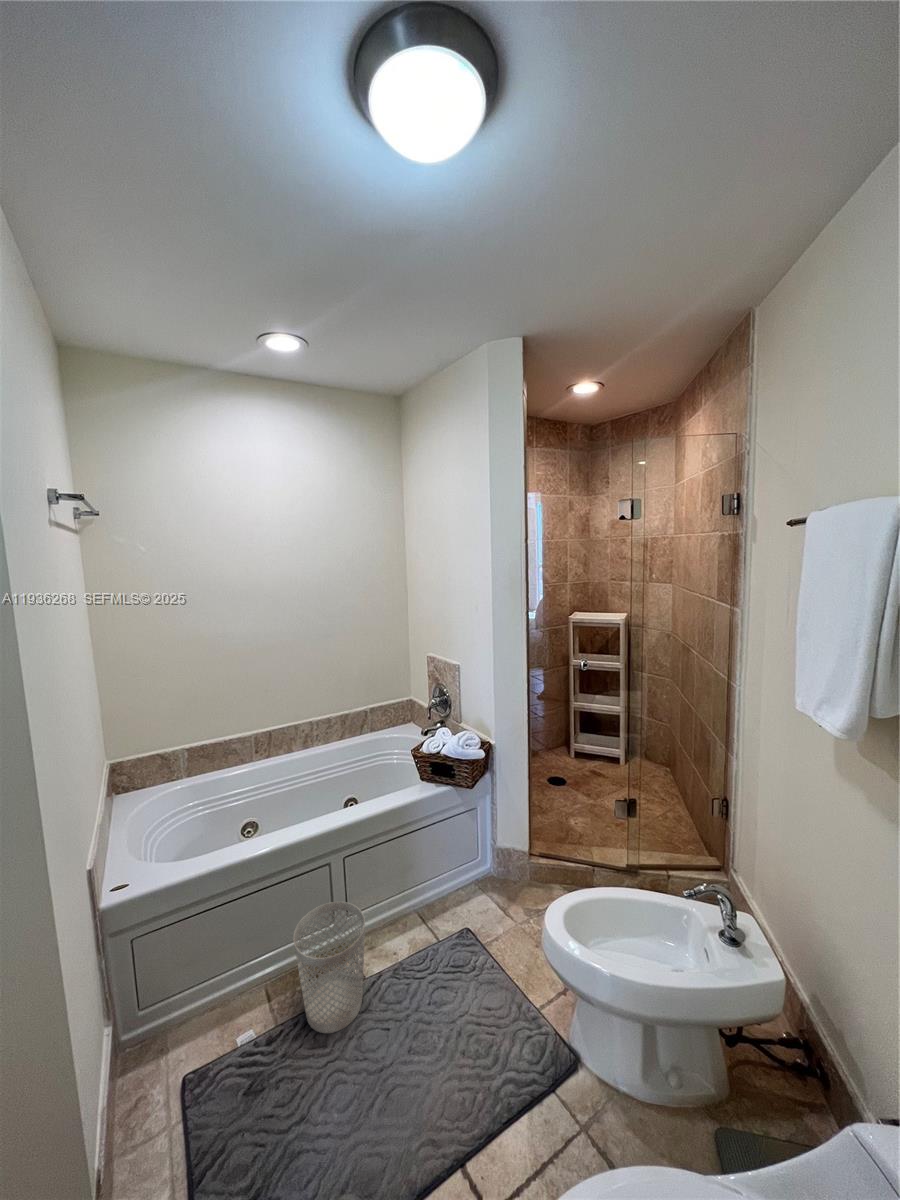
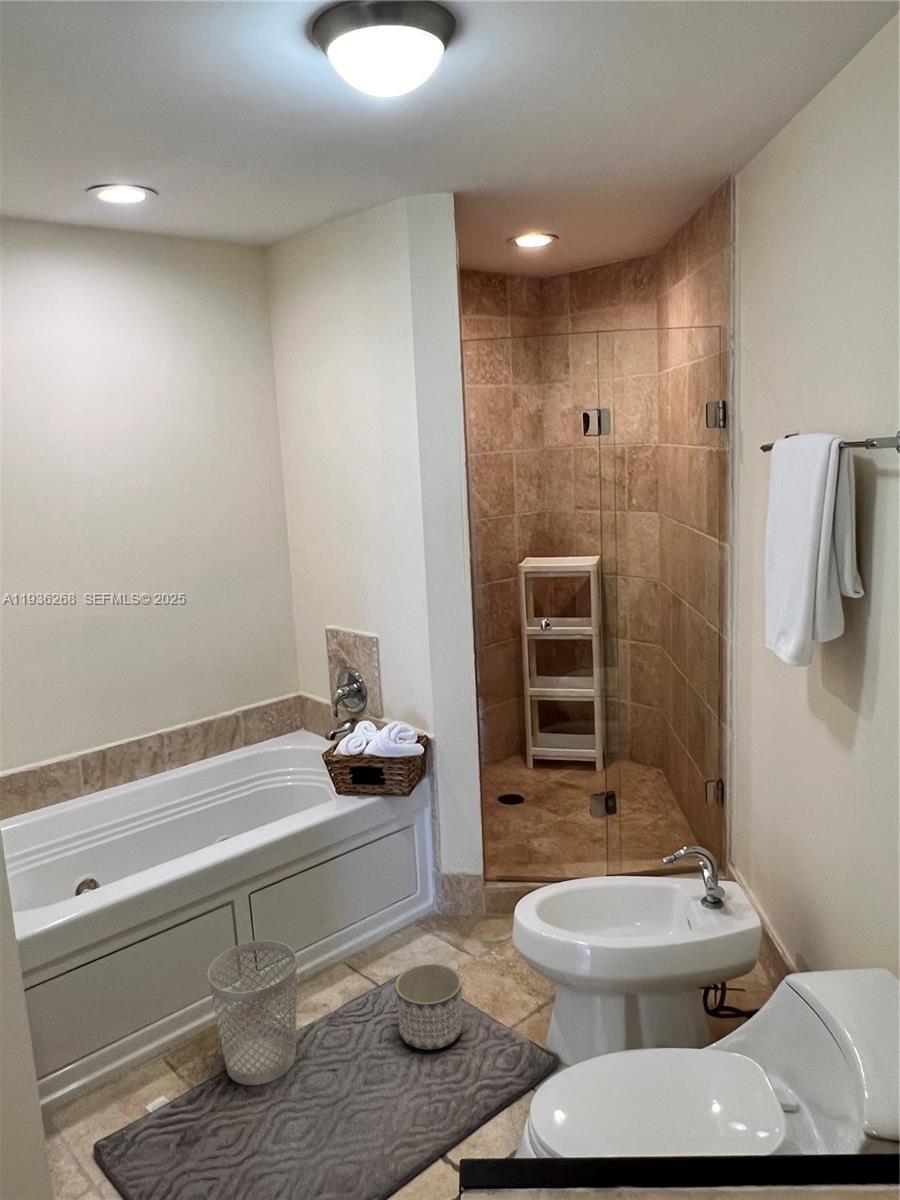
planter: none [443,939,498,1026] -> present [395,963,462,1050]

